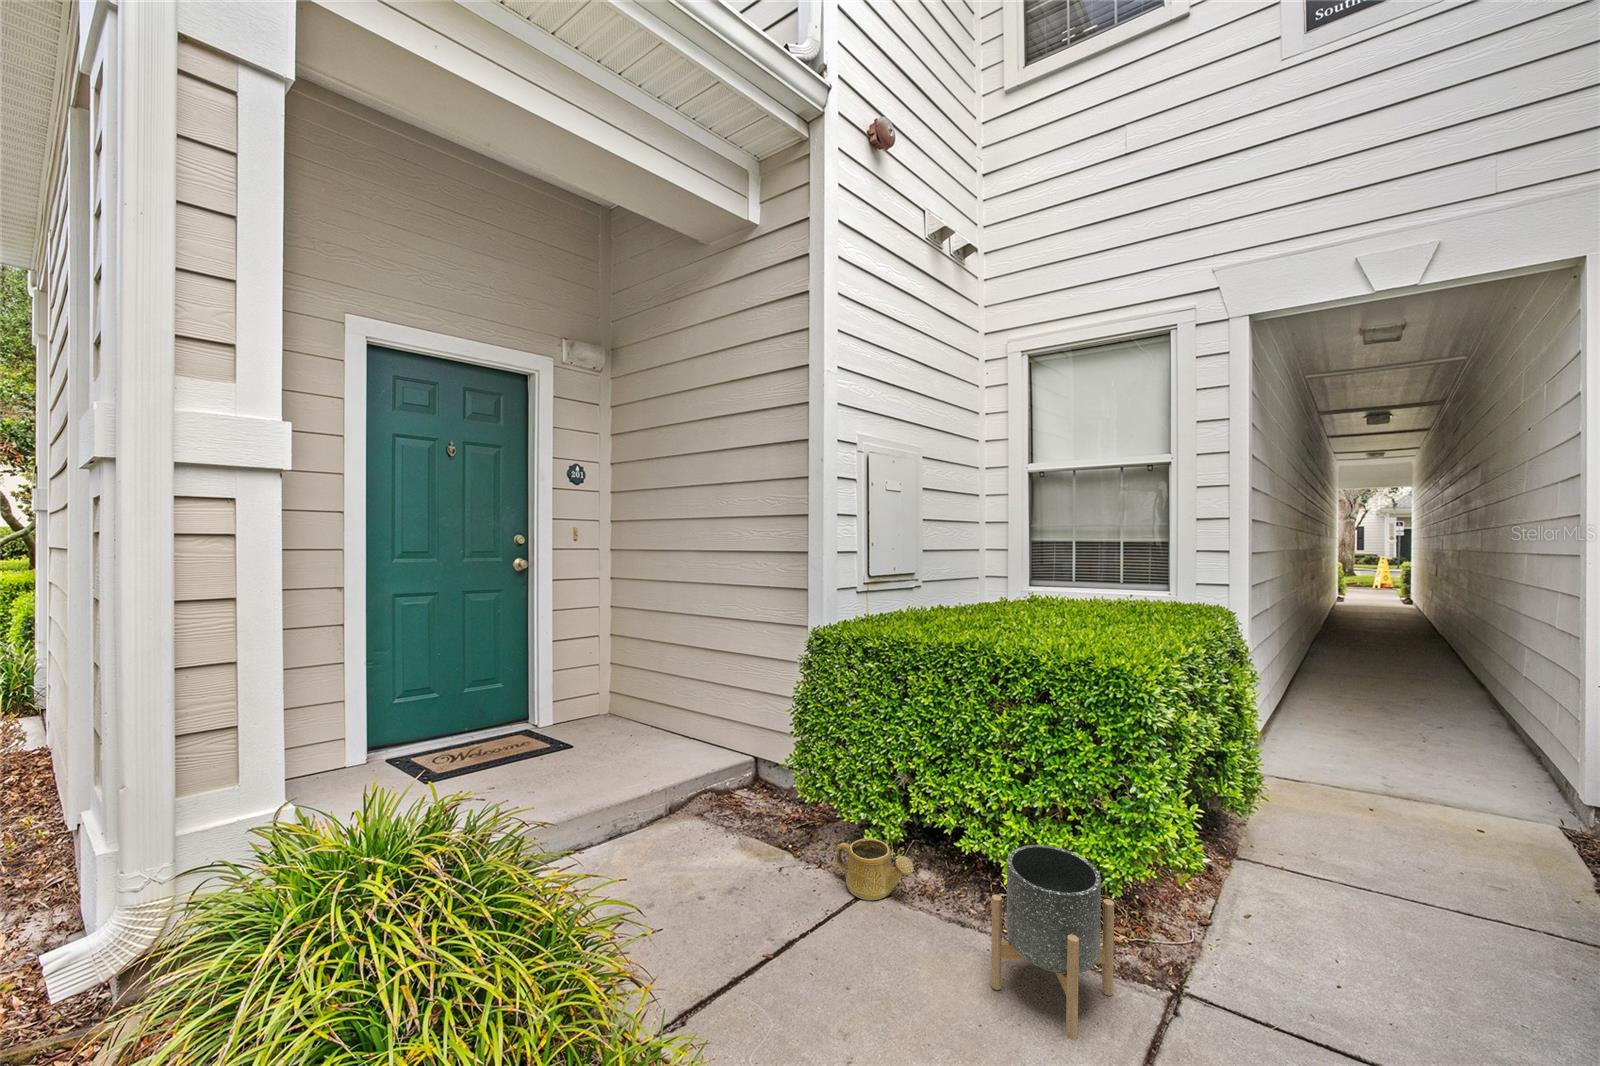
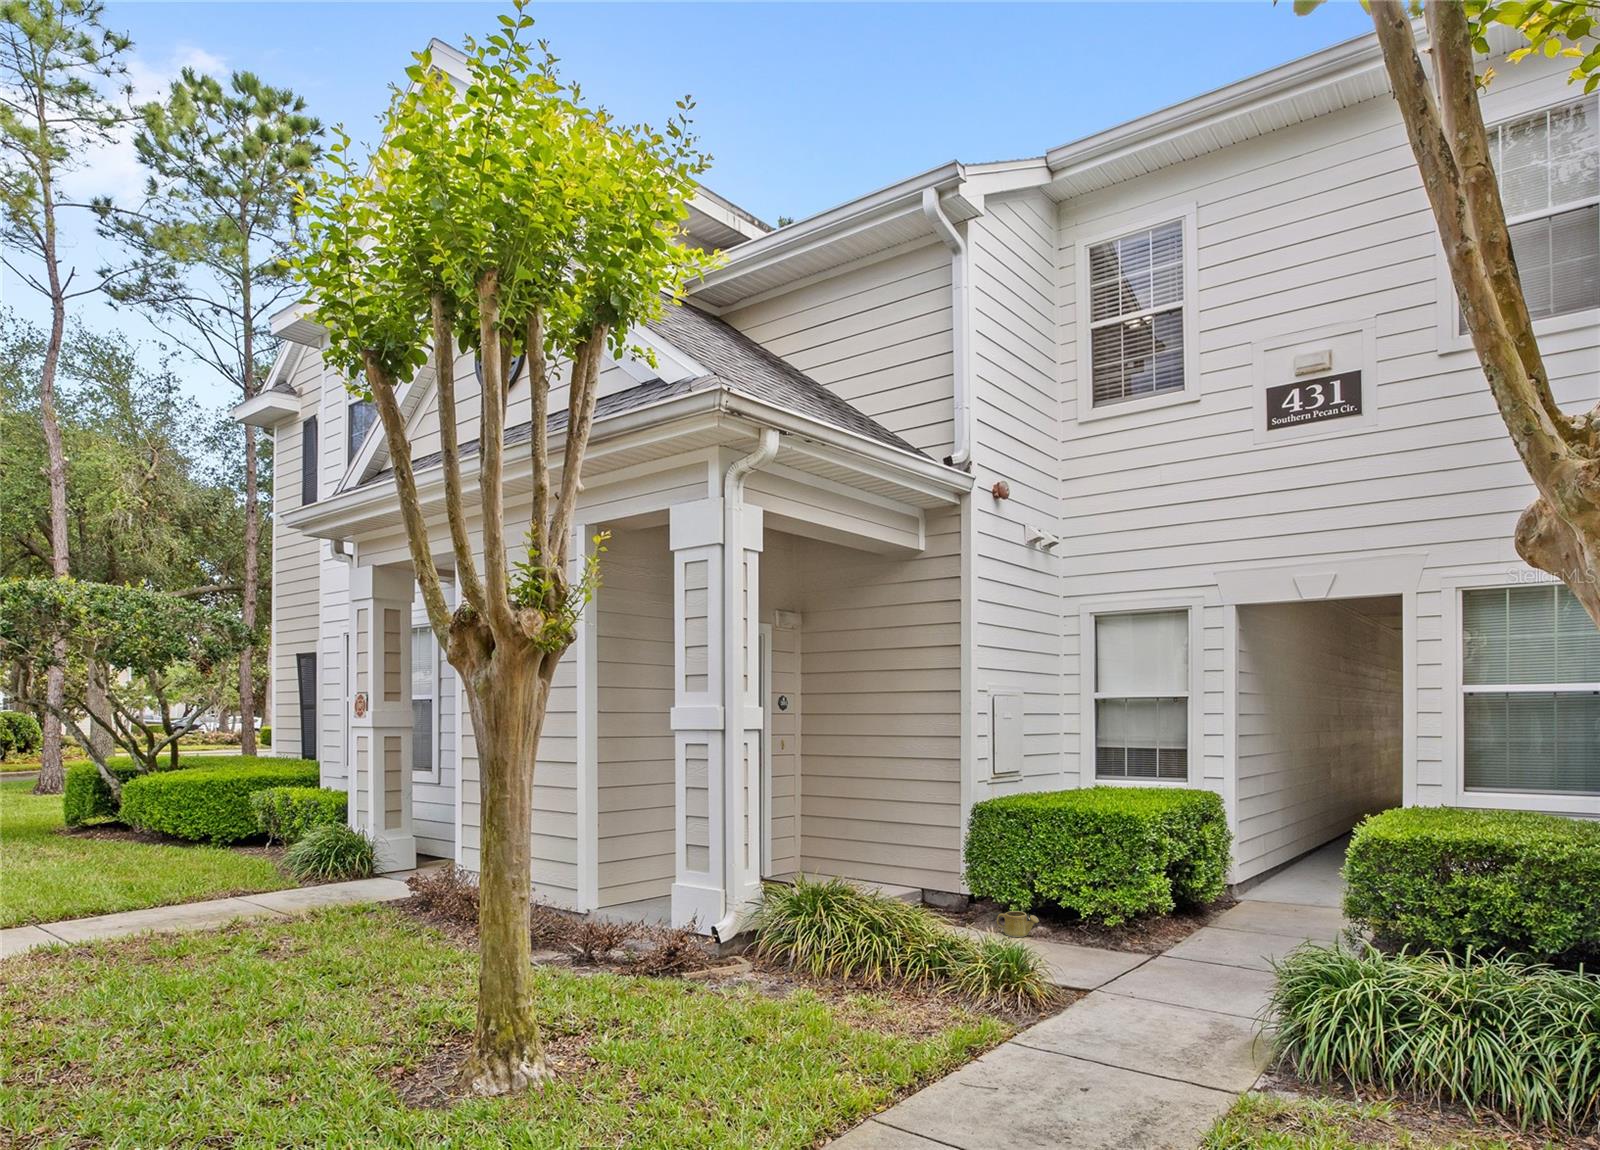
planter: present [991,845,1114,1040] -> none [1077,894,1128,959]

